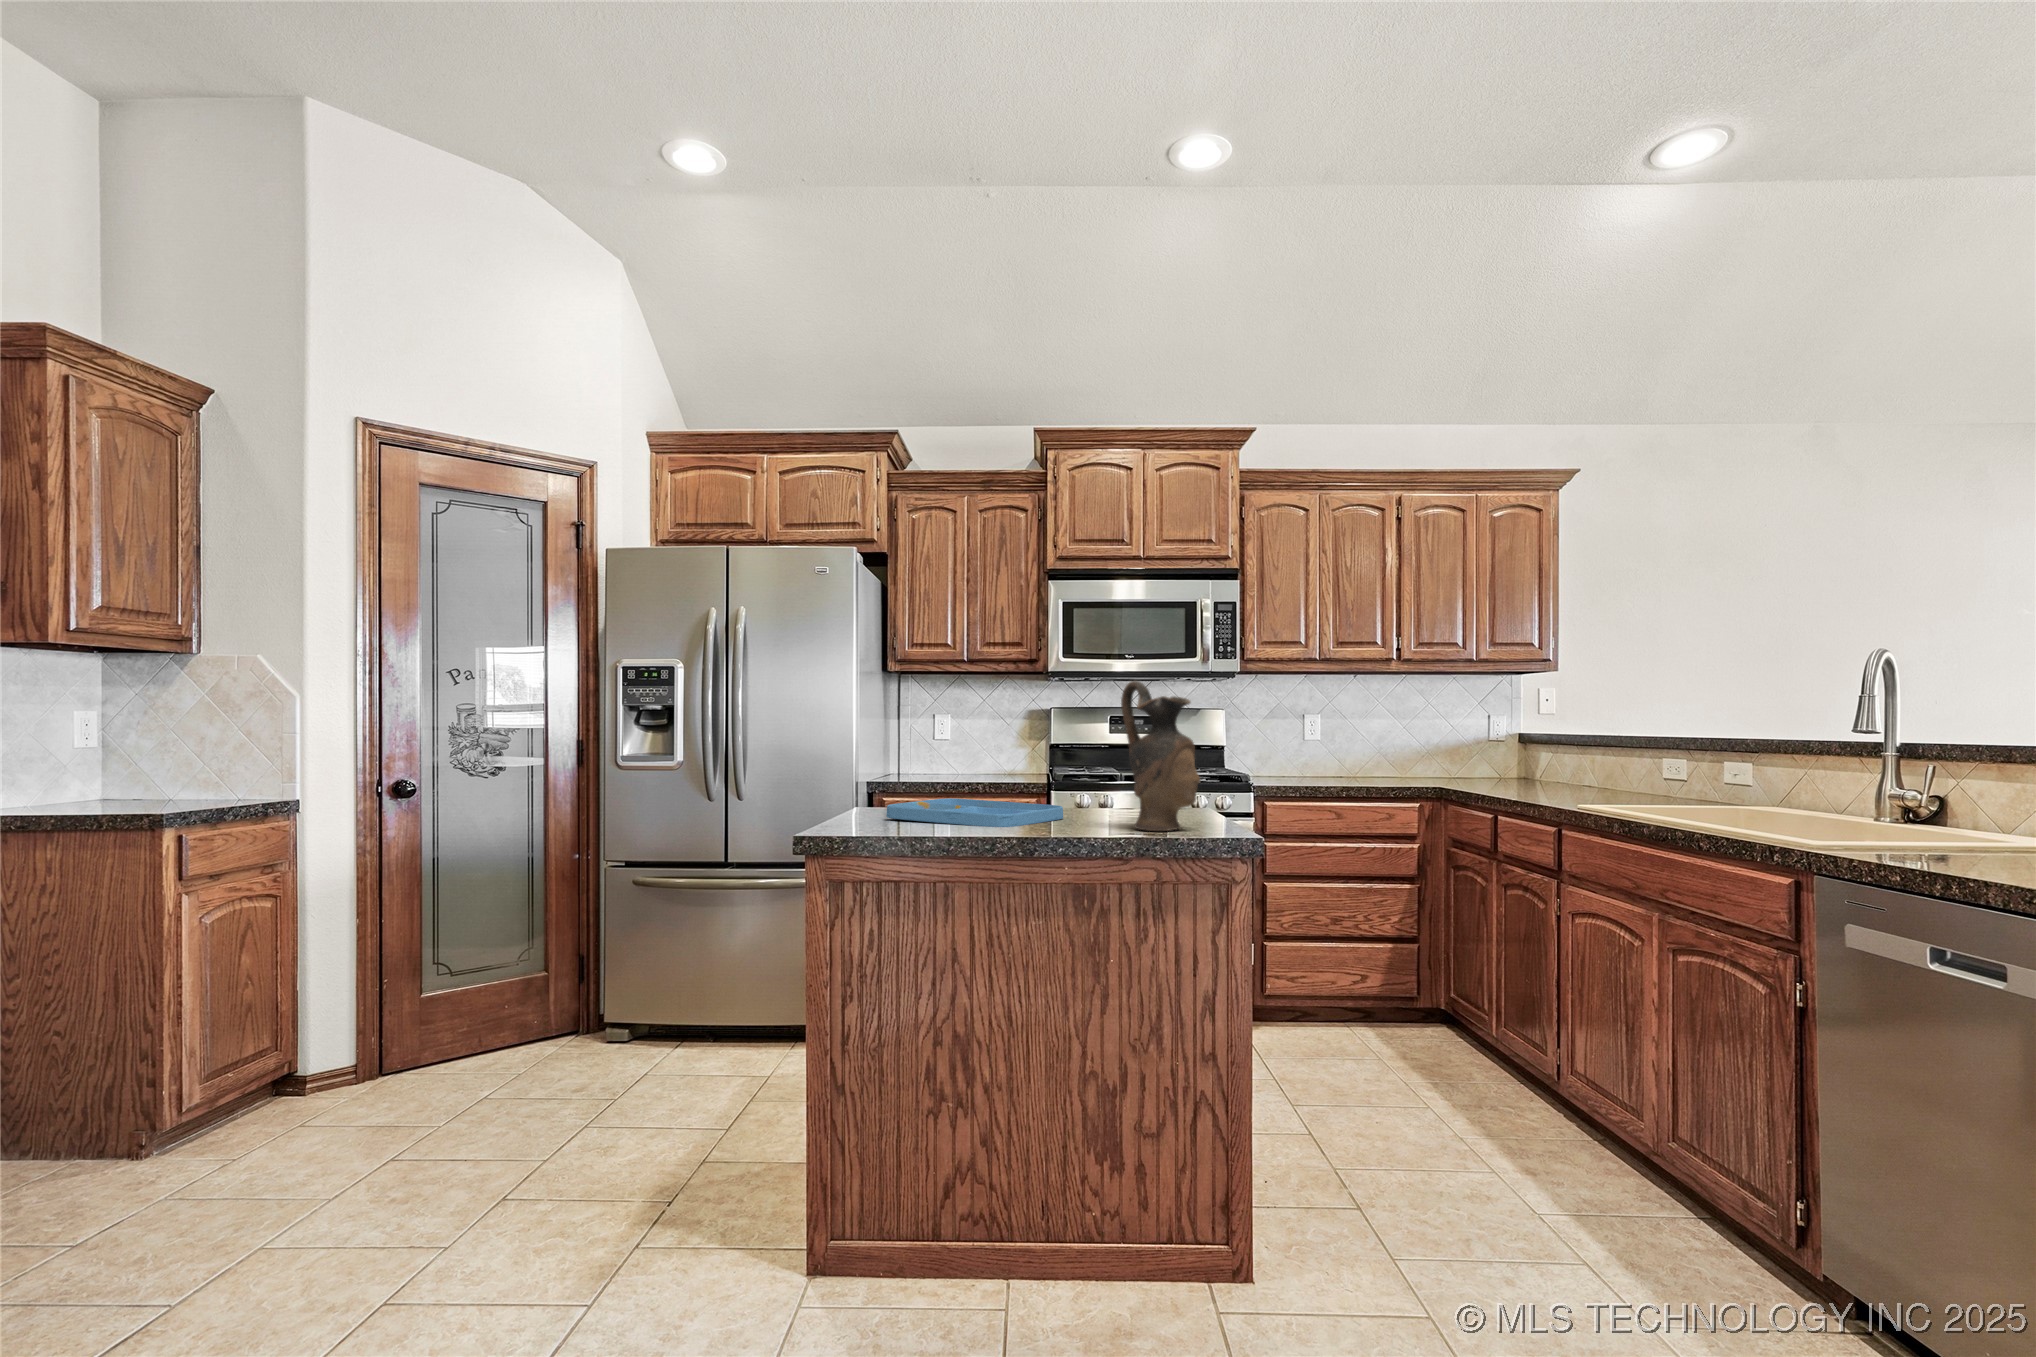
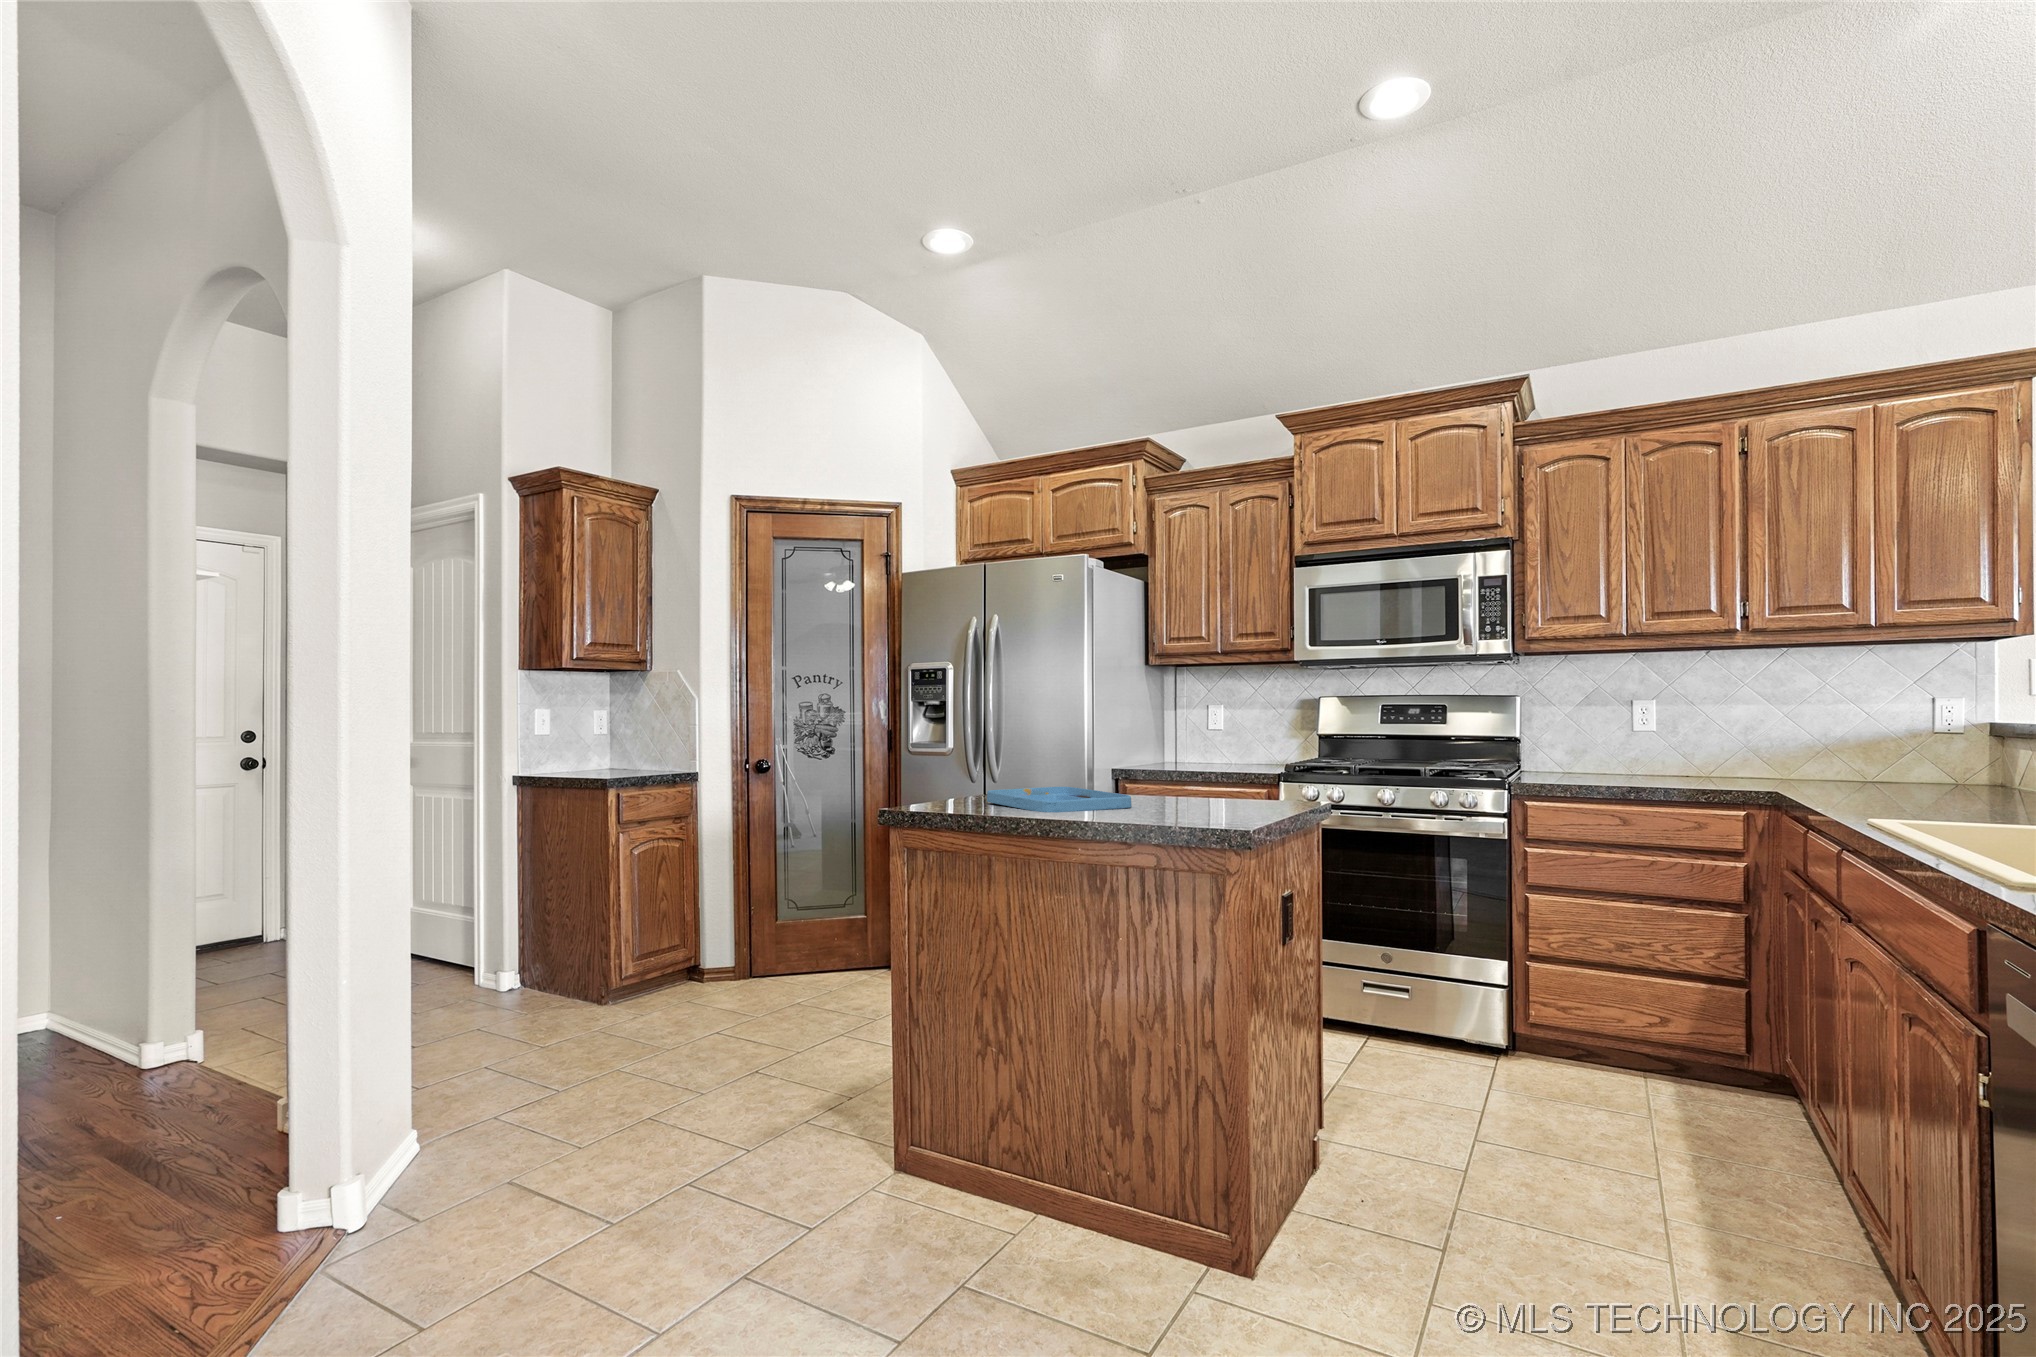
ceramic pitcher: present [1121,681,1201,831] -> none [1132,678,1195,821]

